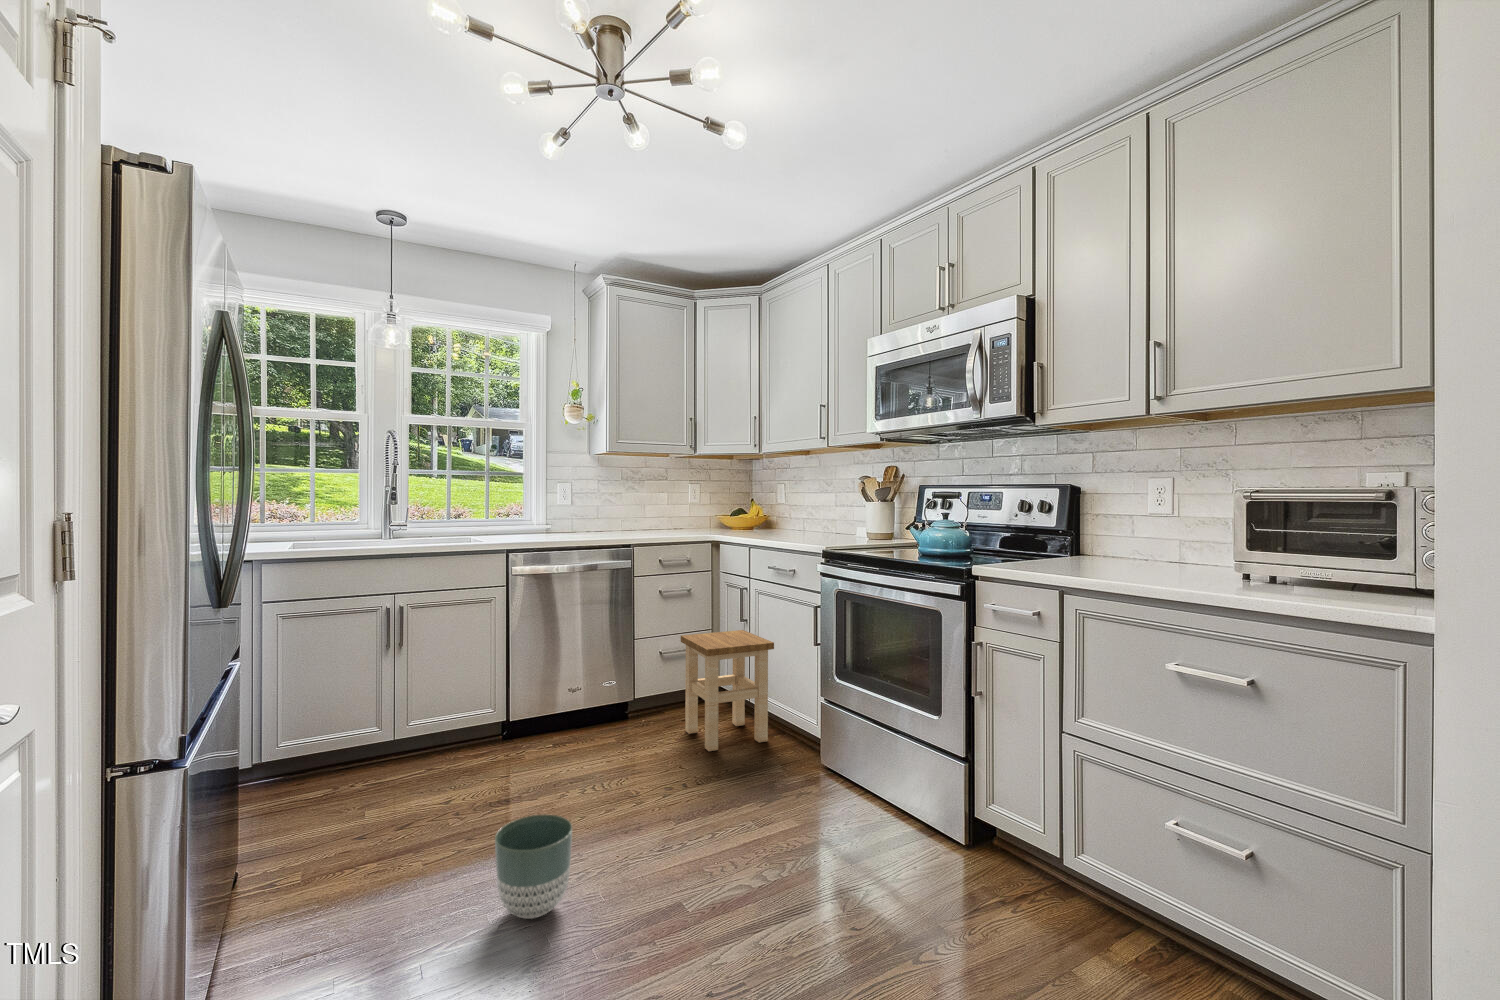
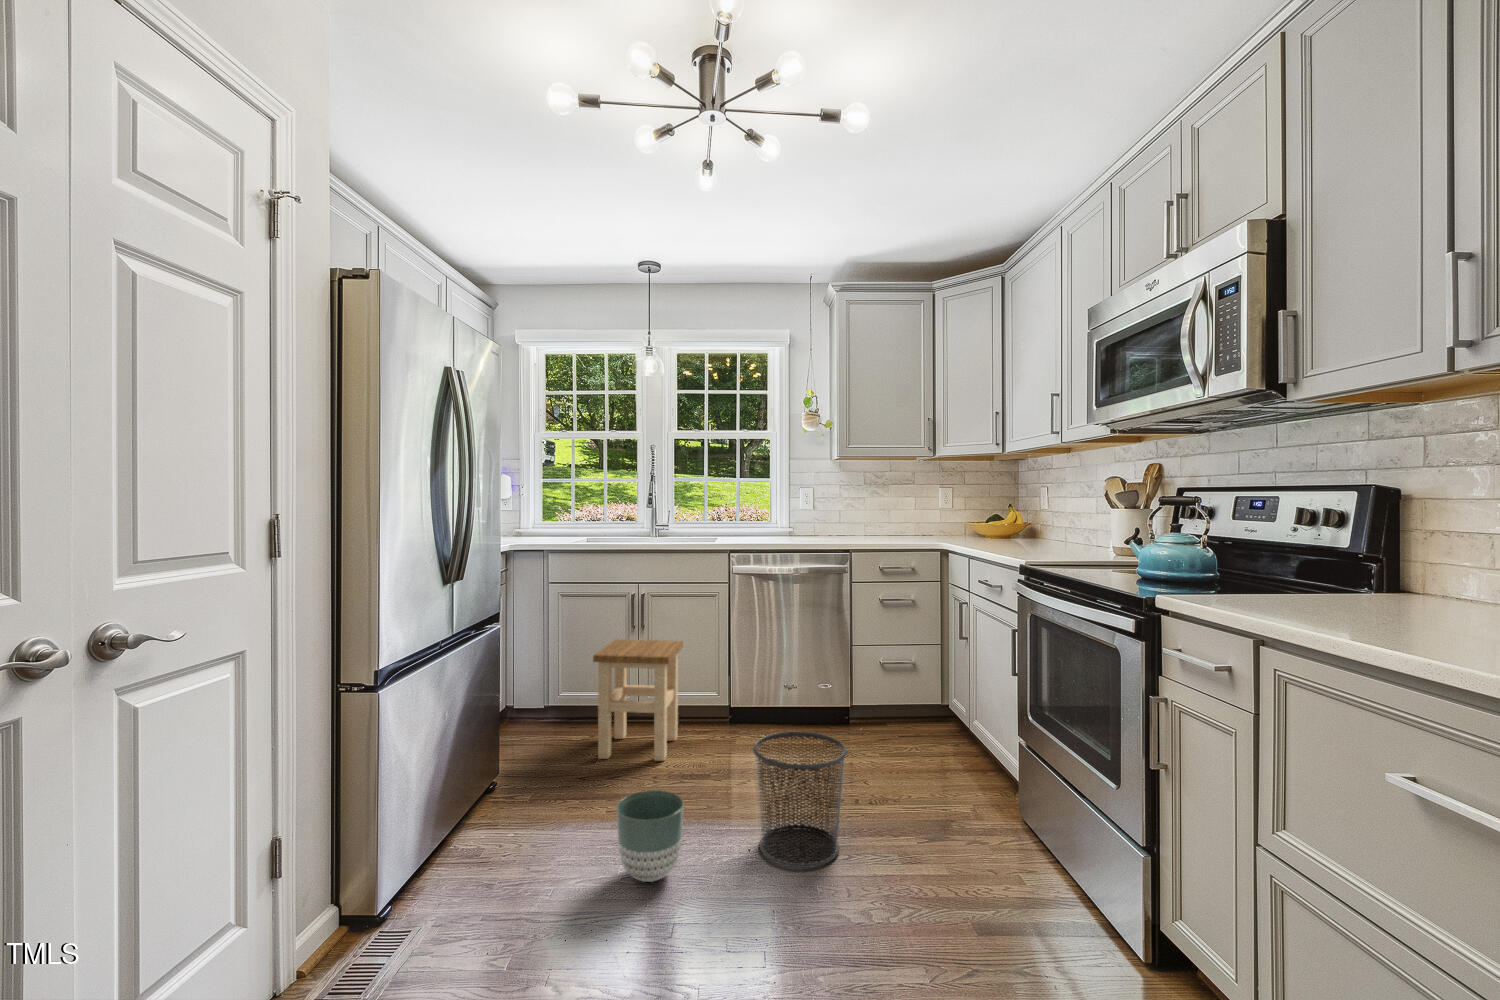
stool: present [681,630,774,751] -> present [593,639,683,761]
trash can: none [619,725,713,859] -> present [753,732,847,868]

